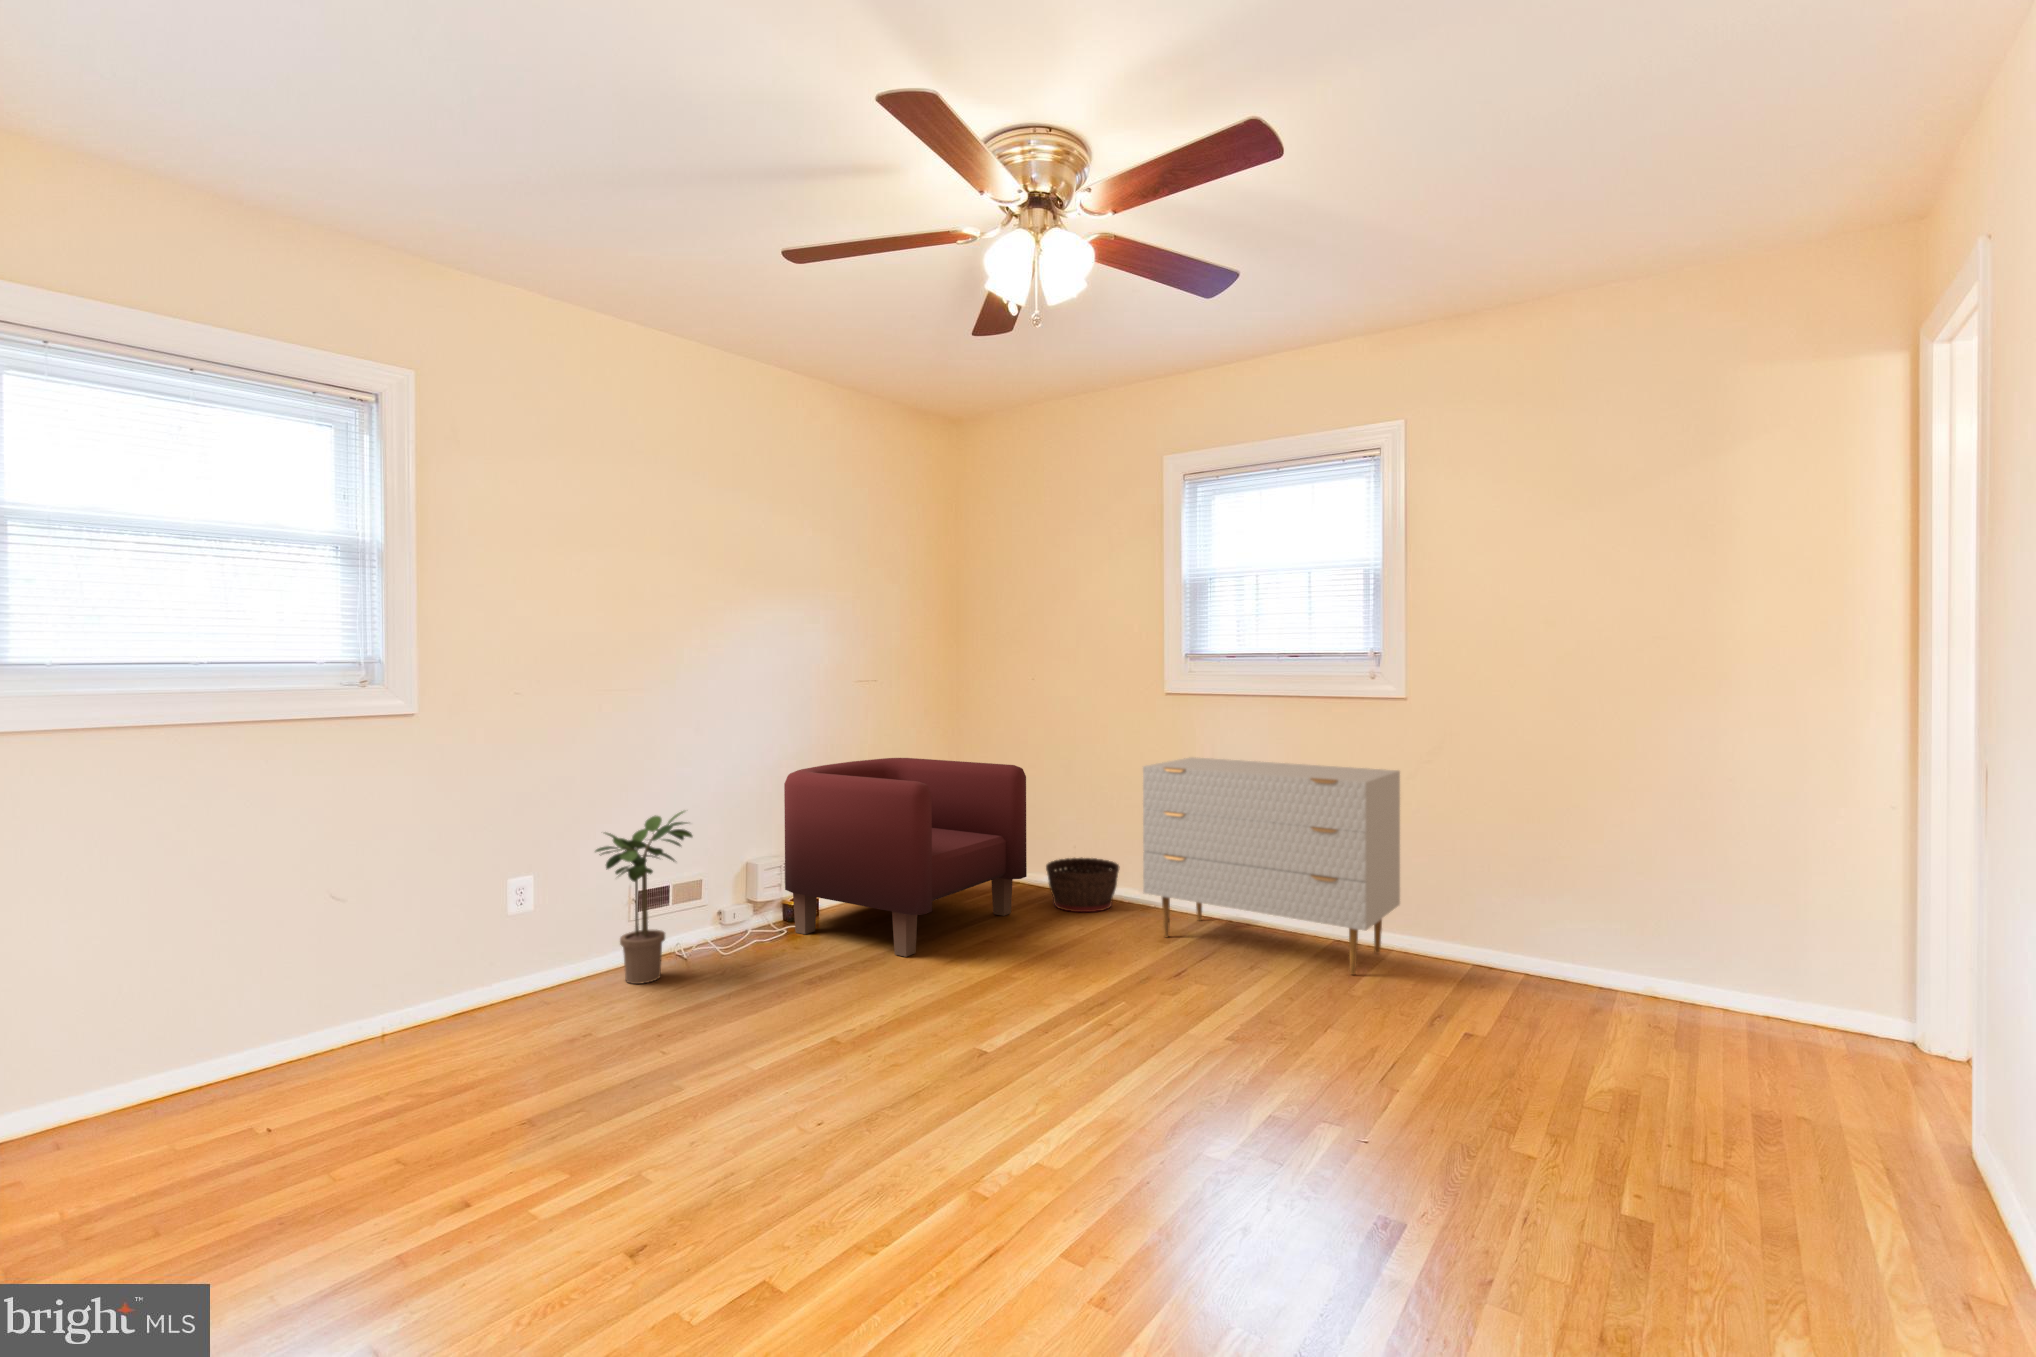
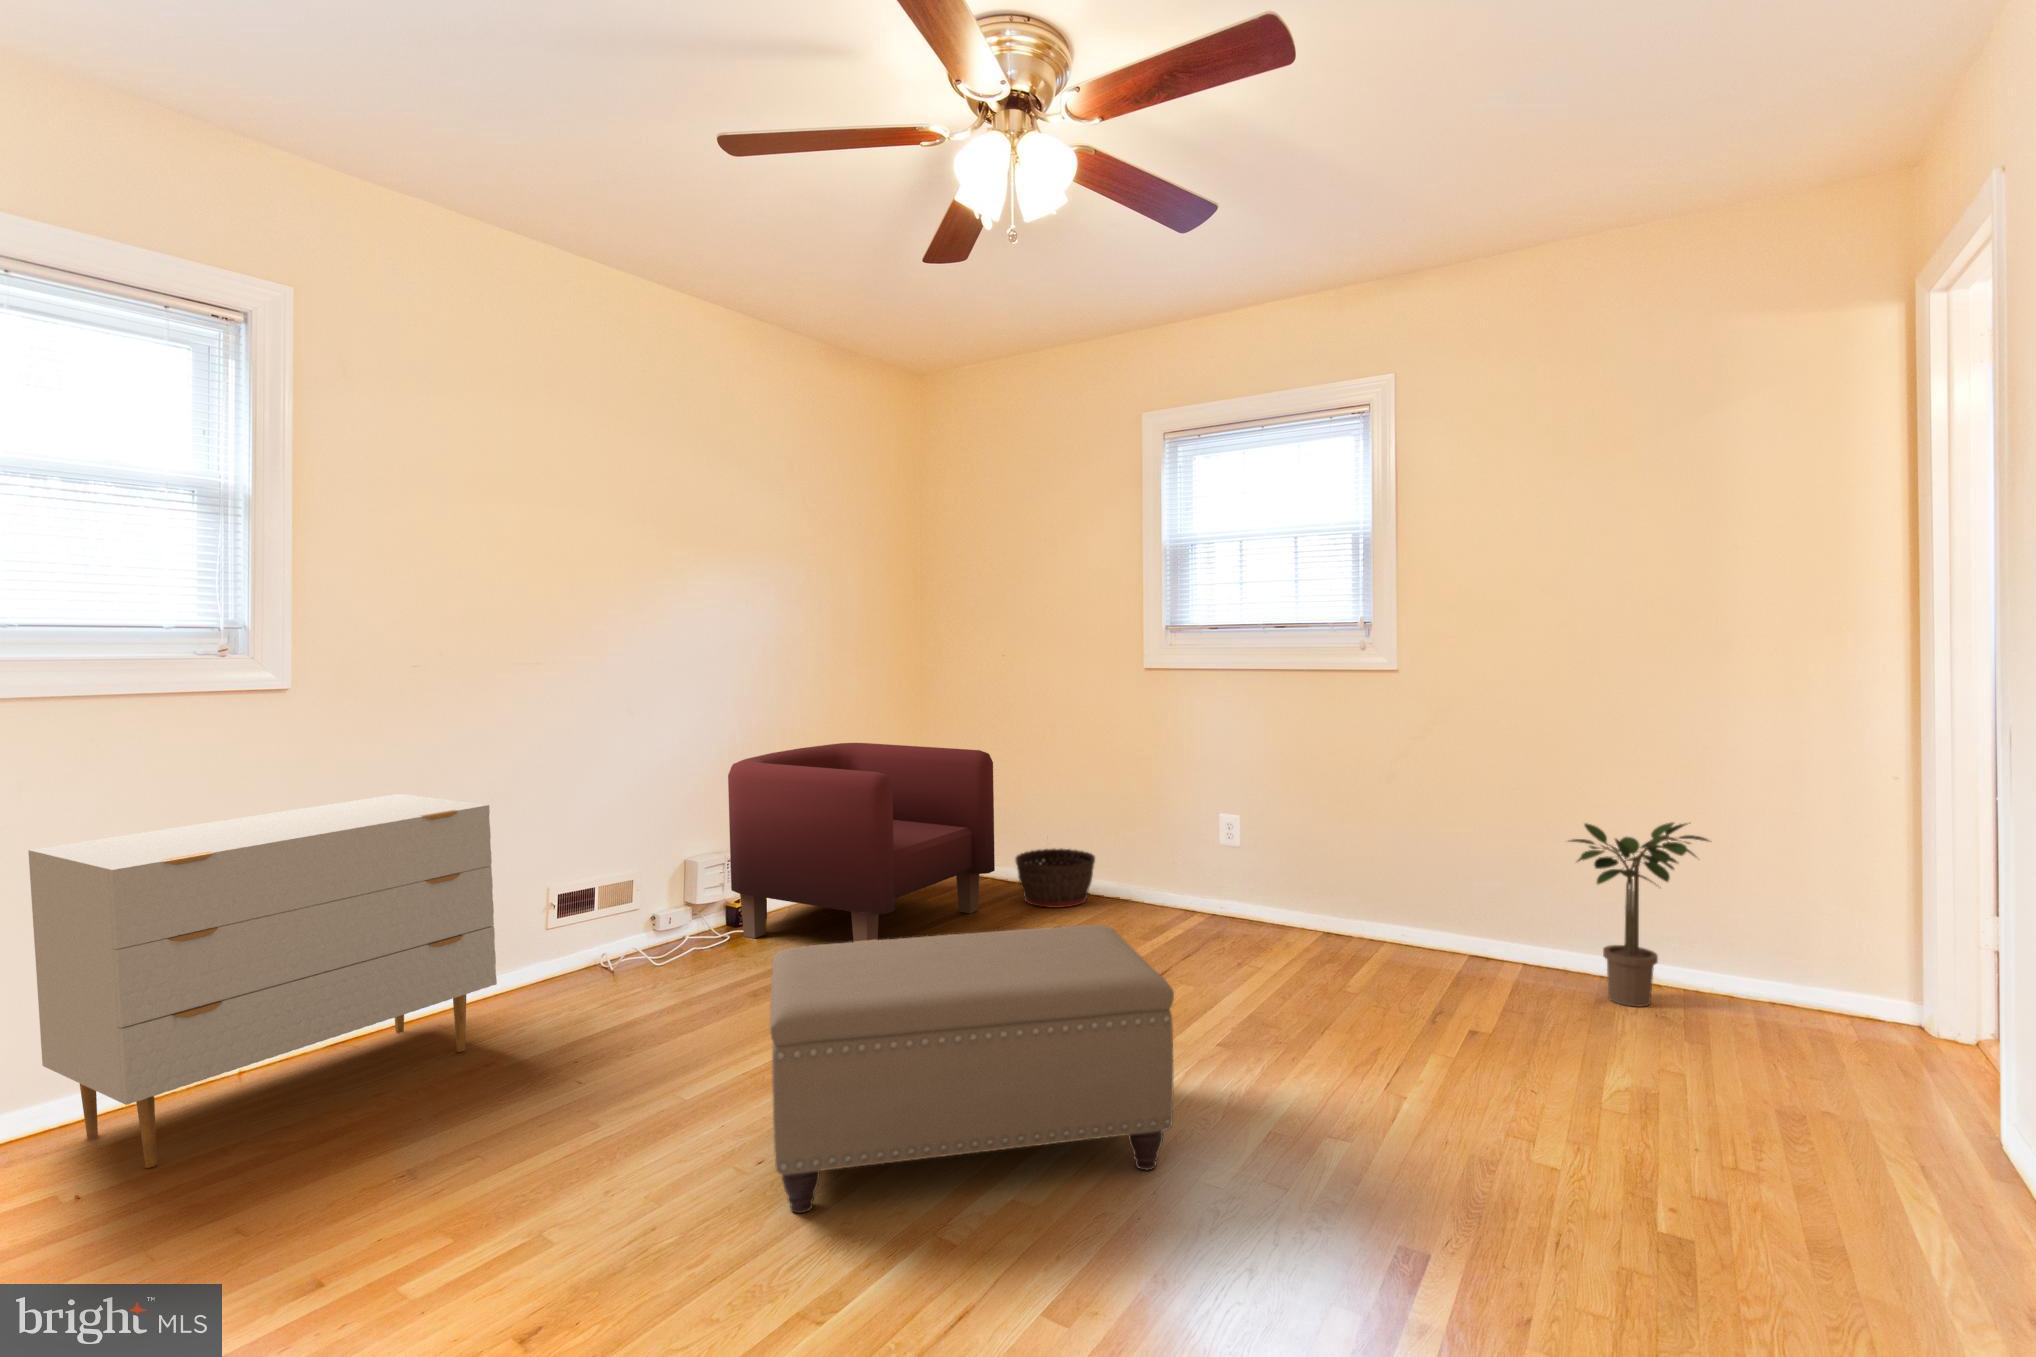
dresser: present [1143,757,1400,975] -> present [28,794,497,1168]
potted plant: present [596,811,692,984] -> present [1570,822,1709,1007]
ottoman: none [788,929,1204,1224] -> present [770,925,1174,1213]

